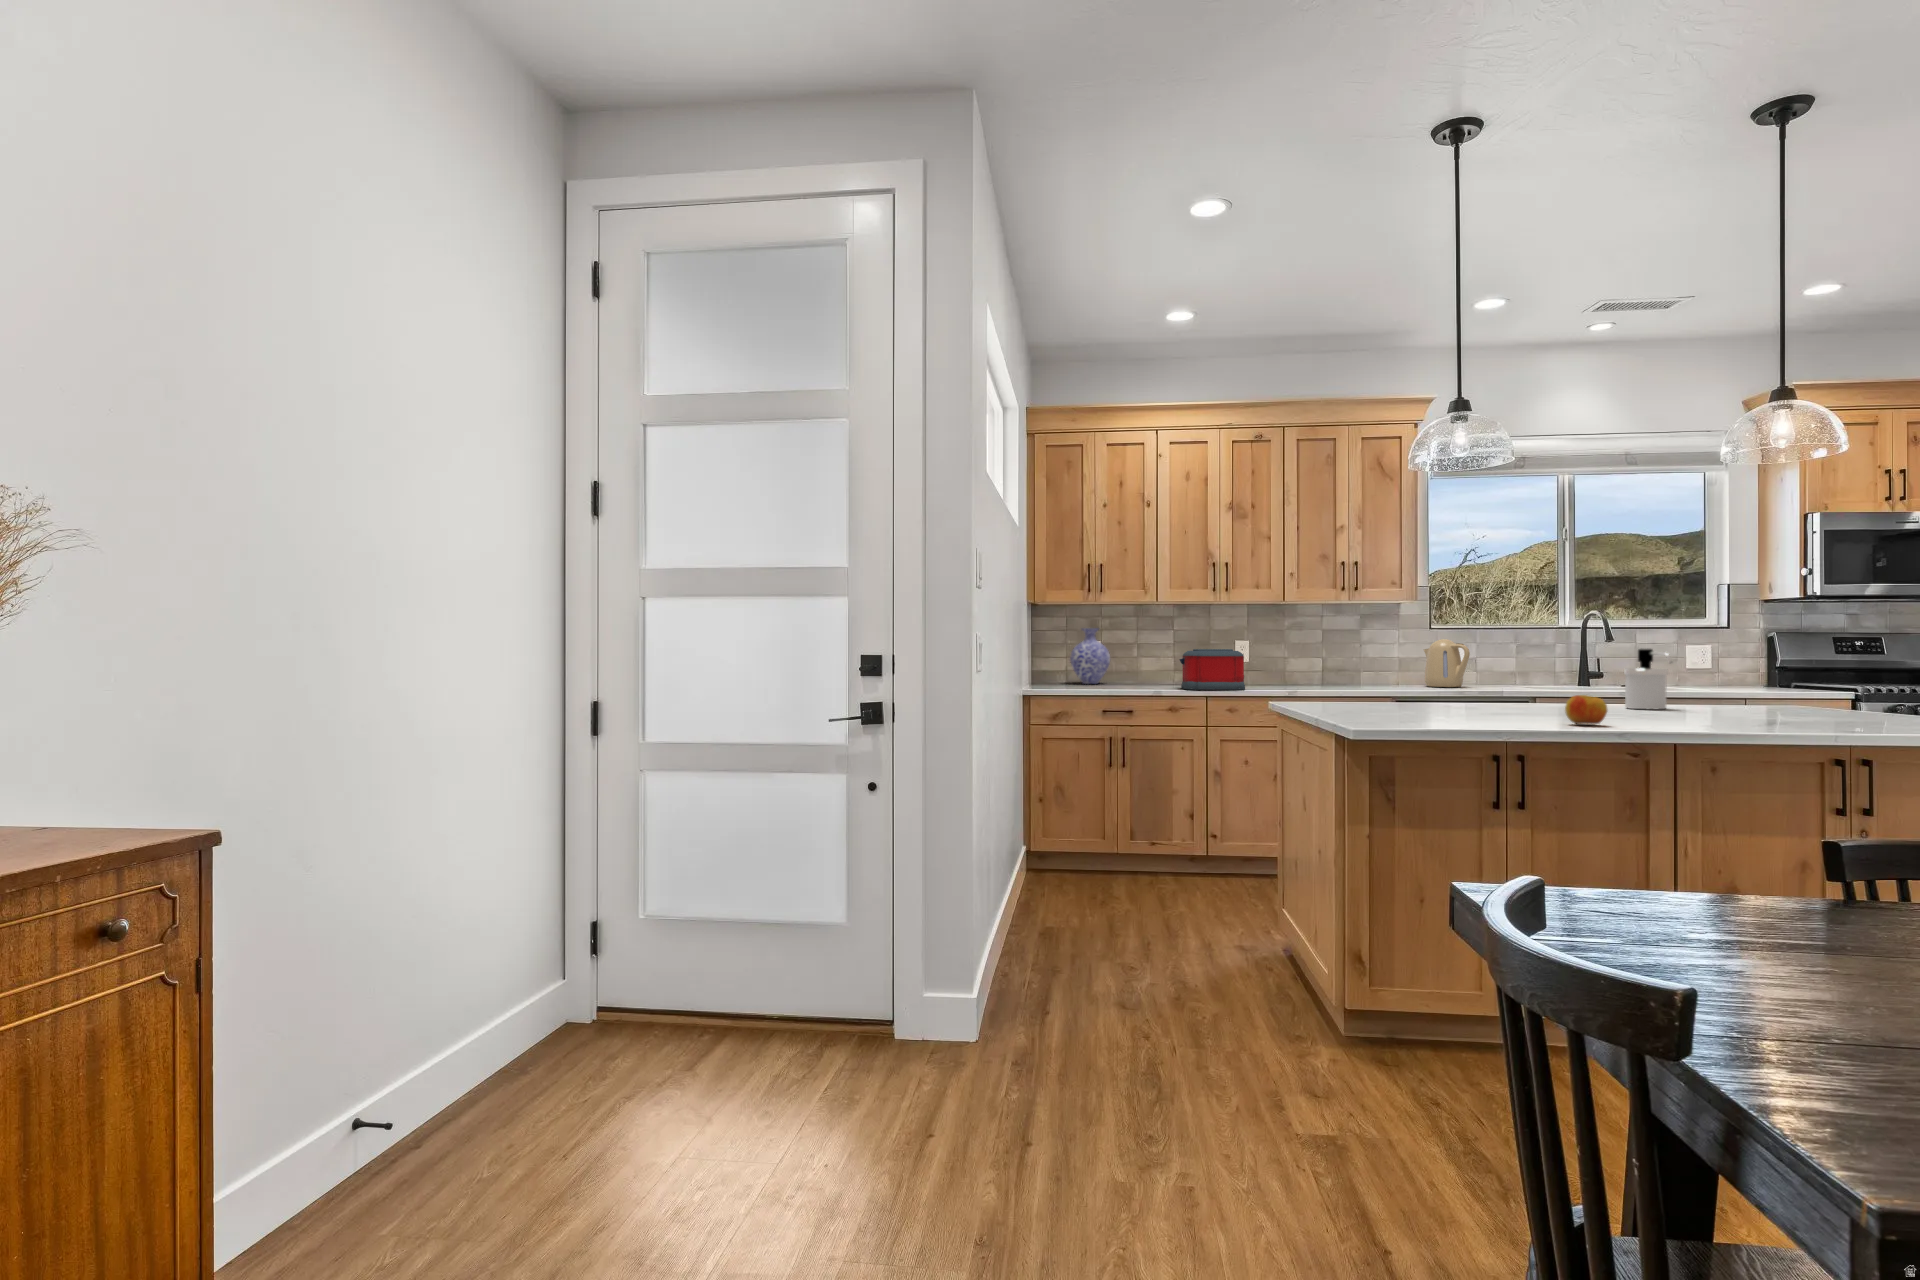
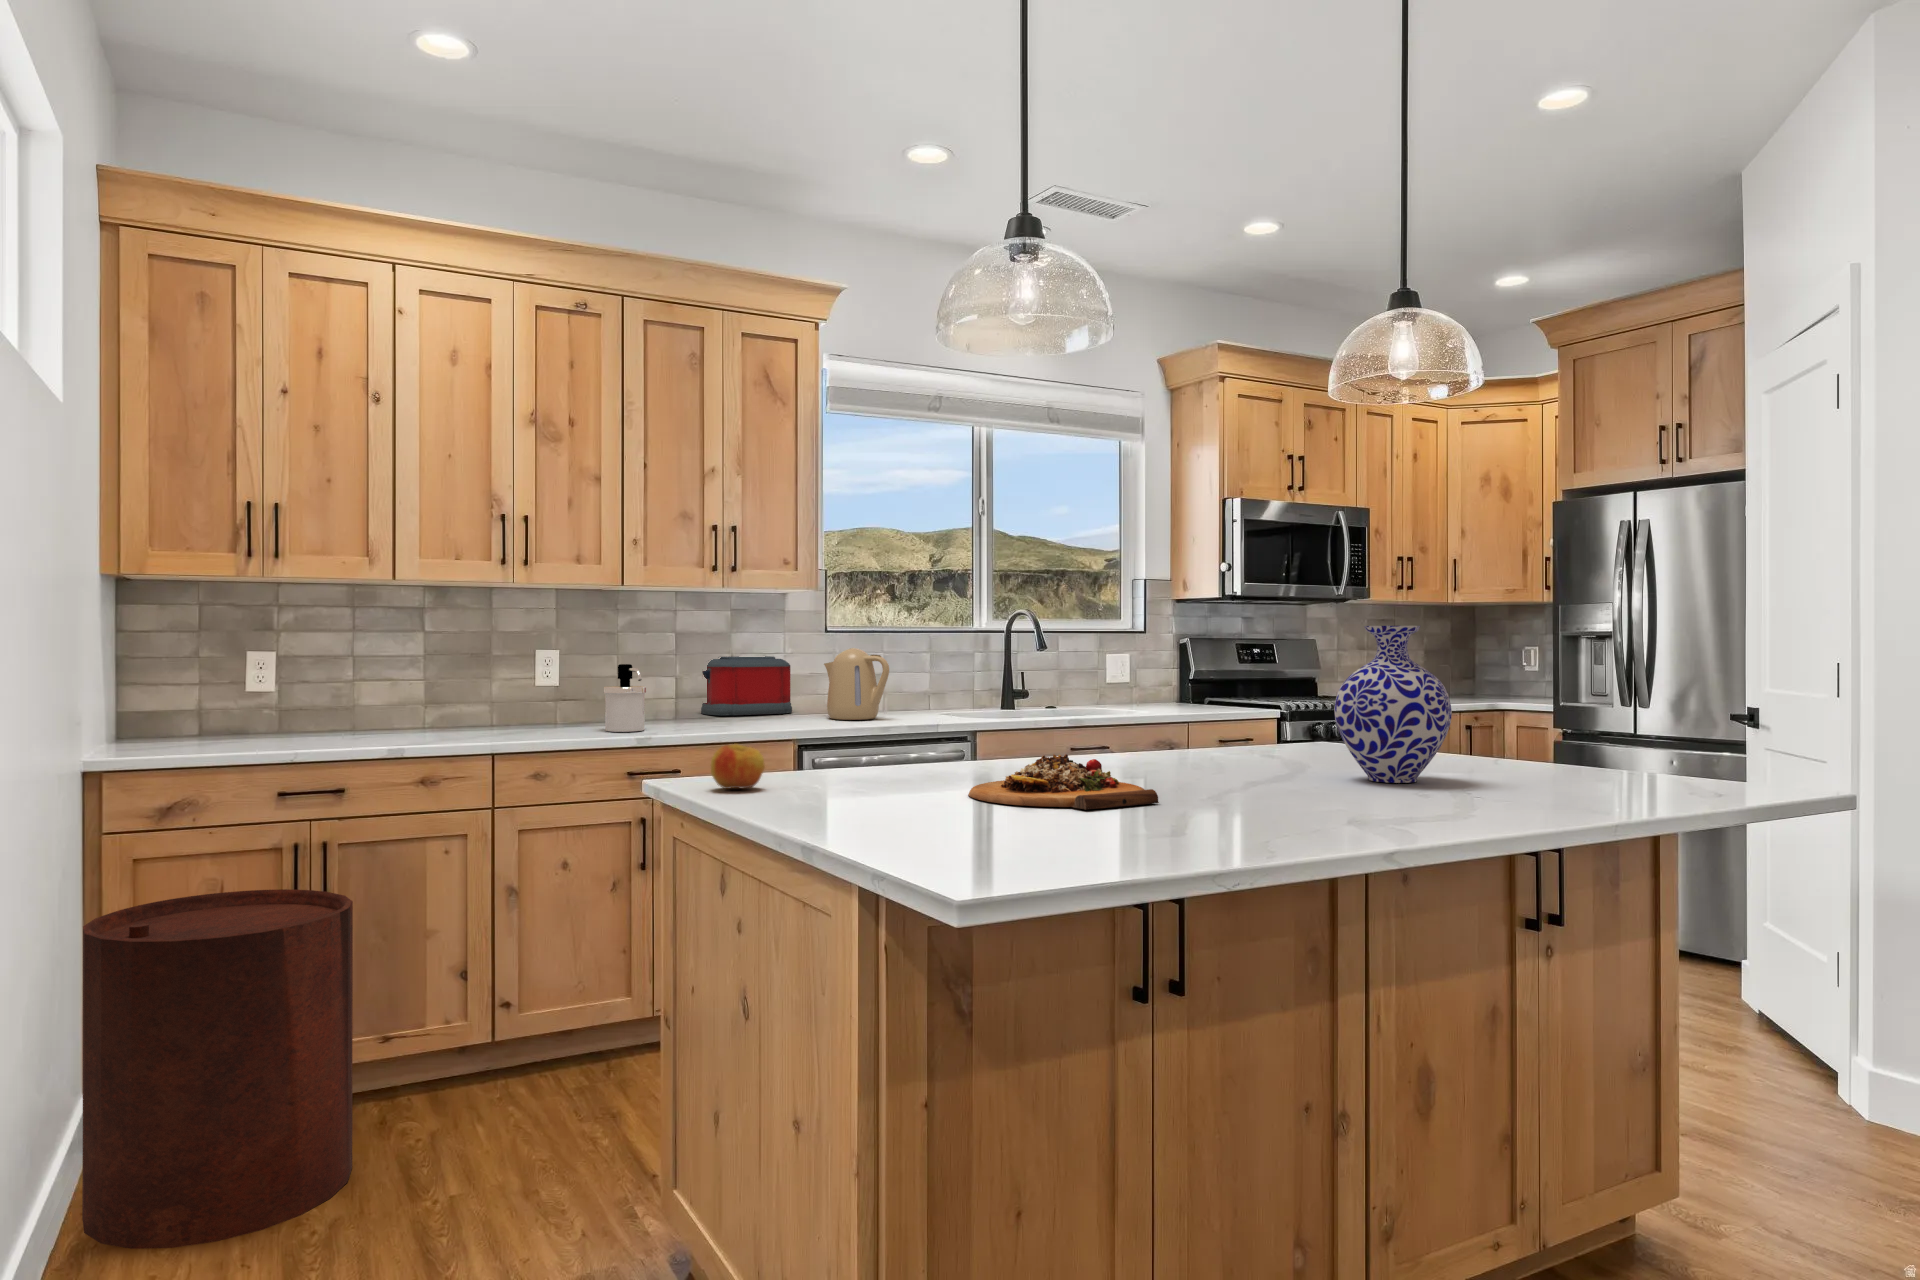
vase: present [1070,628,1110,684] -> present [1334,626,1452,783]
toaster: present [1179,649,1245,690] -> present [701,656,792,715]
soap dispenser: present [1624,649,1672,709] -> present [604,664,646,732]
cutting board: none [1440,691,1555,717] -> present [968,754,1159,810]
apple: present [1565,695,1607,724] -> present [711,744,765,789]
trash can: none [1028,755,1137,906] -> present [82,889,353,1249]

